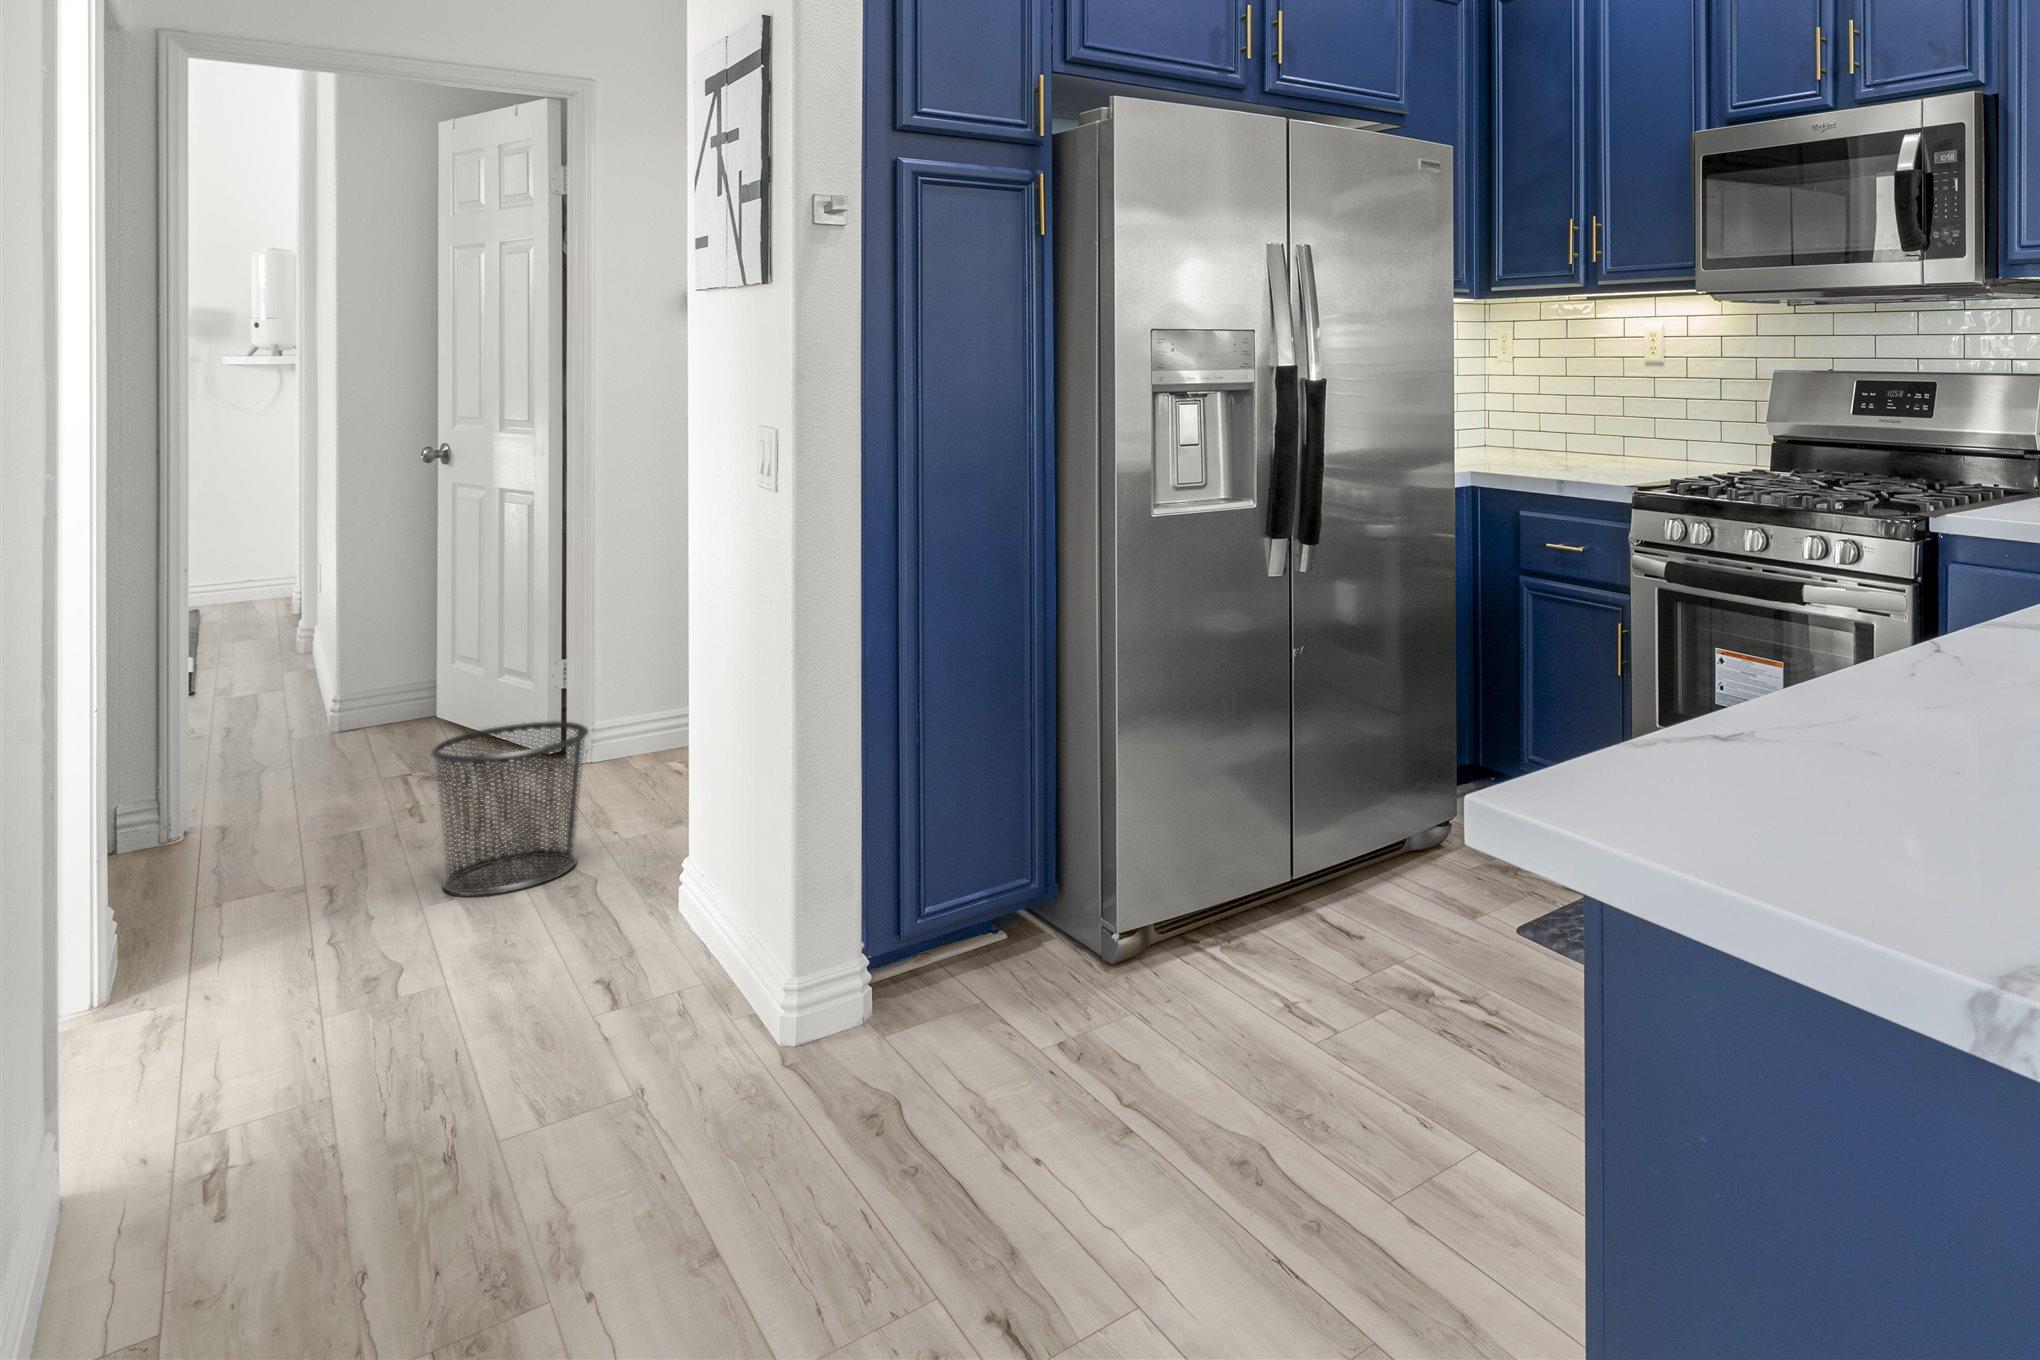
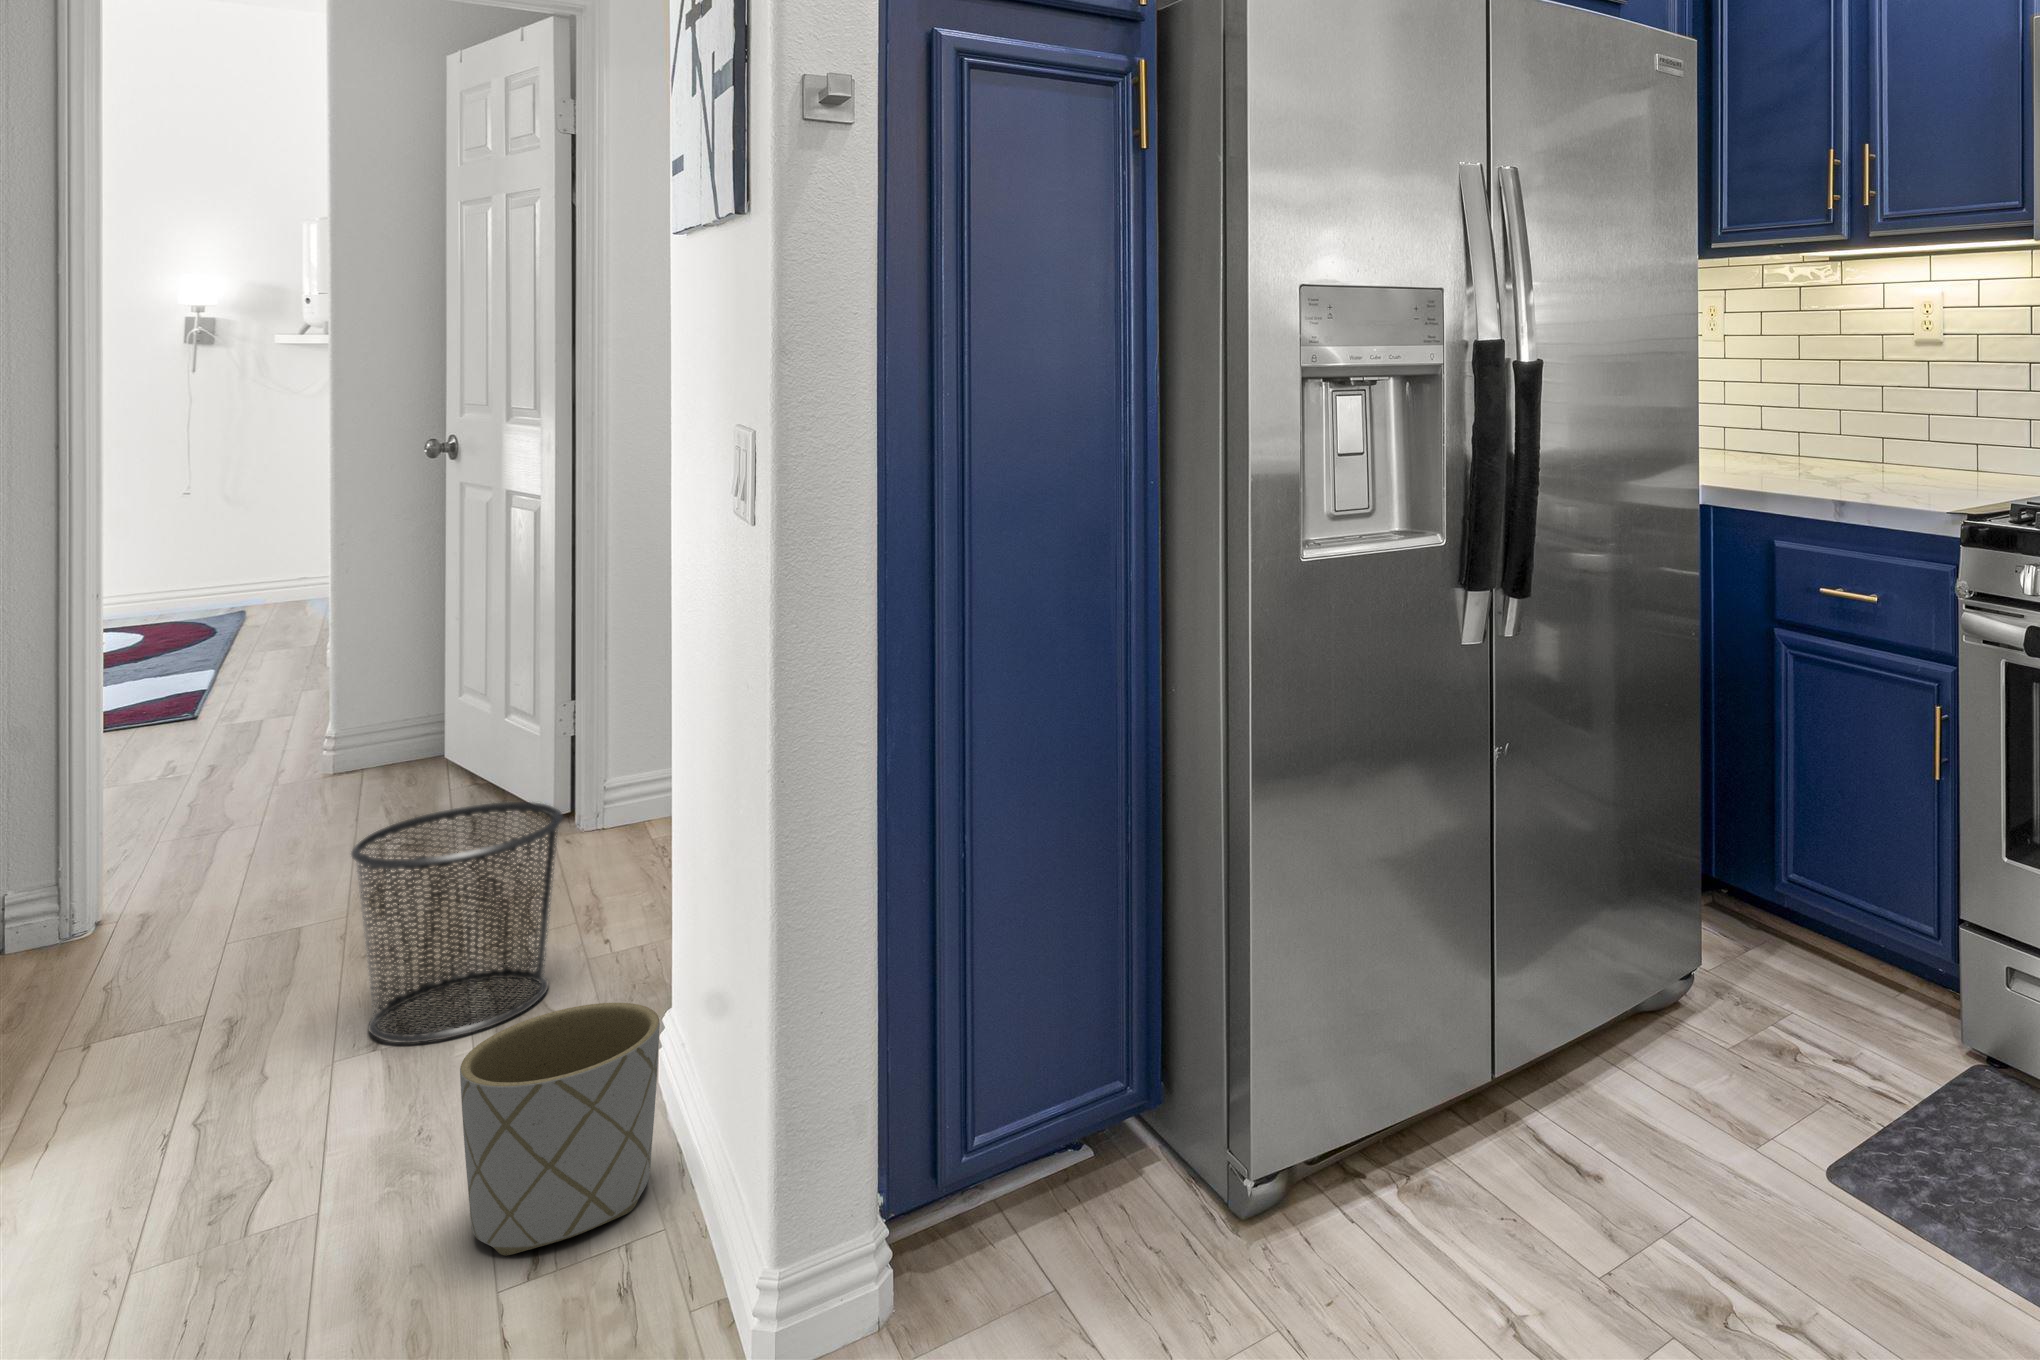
planter: none [558,839,694,999] -> present [460,1003,660,1255]

